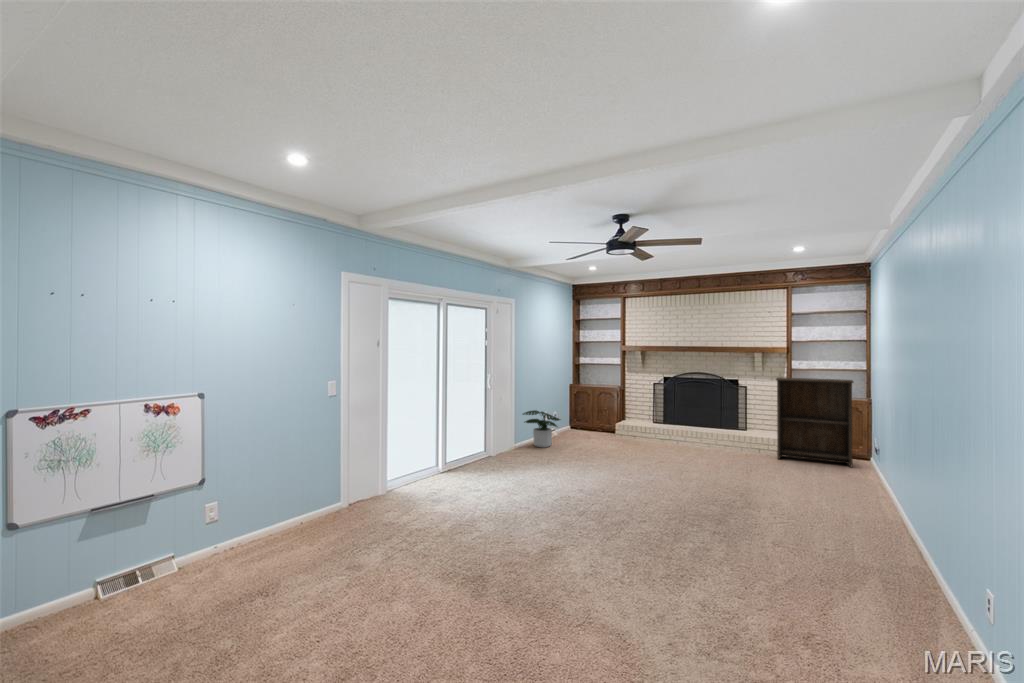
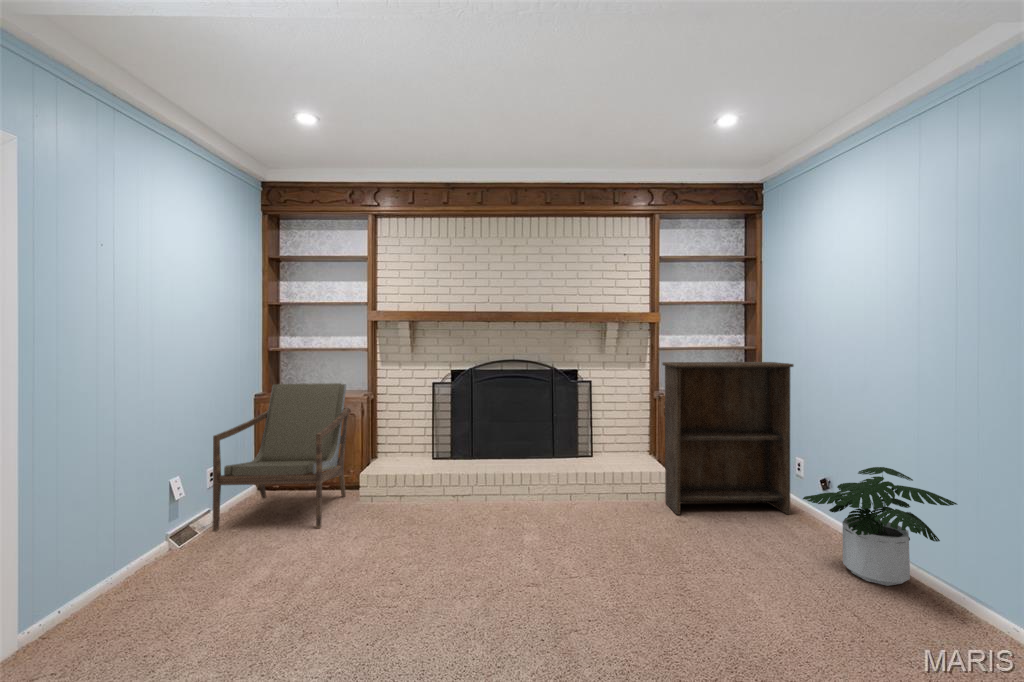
armchair: none [558,380,612,442] -> present [213,383,349,531]
potted plant: present [523,410,560,448] -> present [803,467,957,586]

